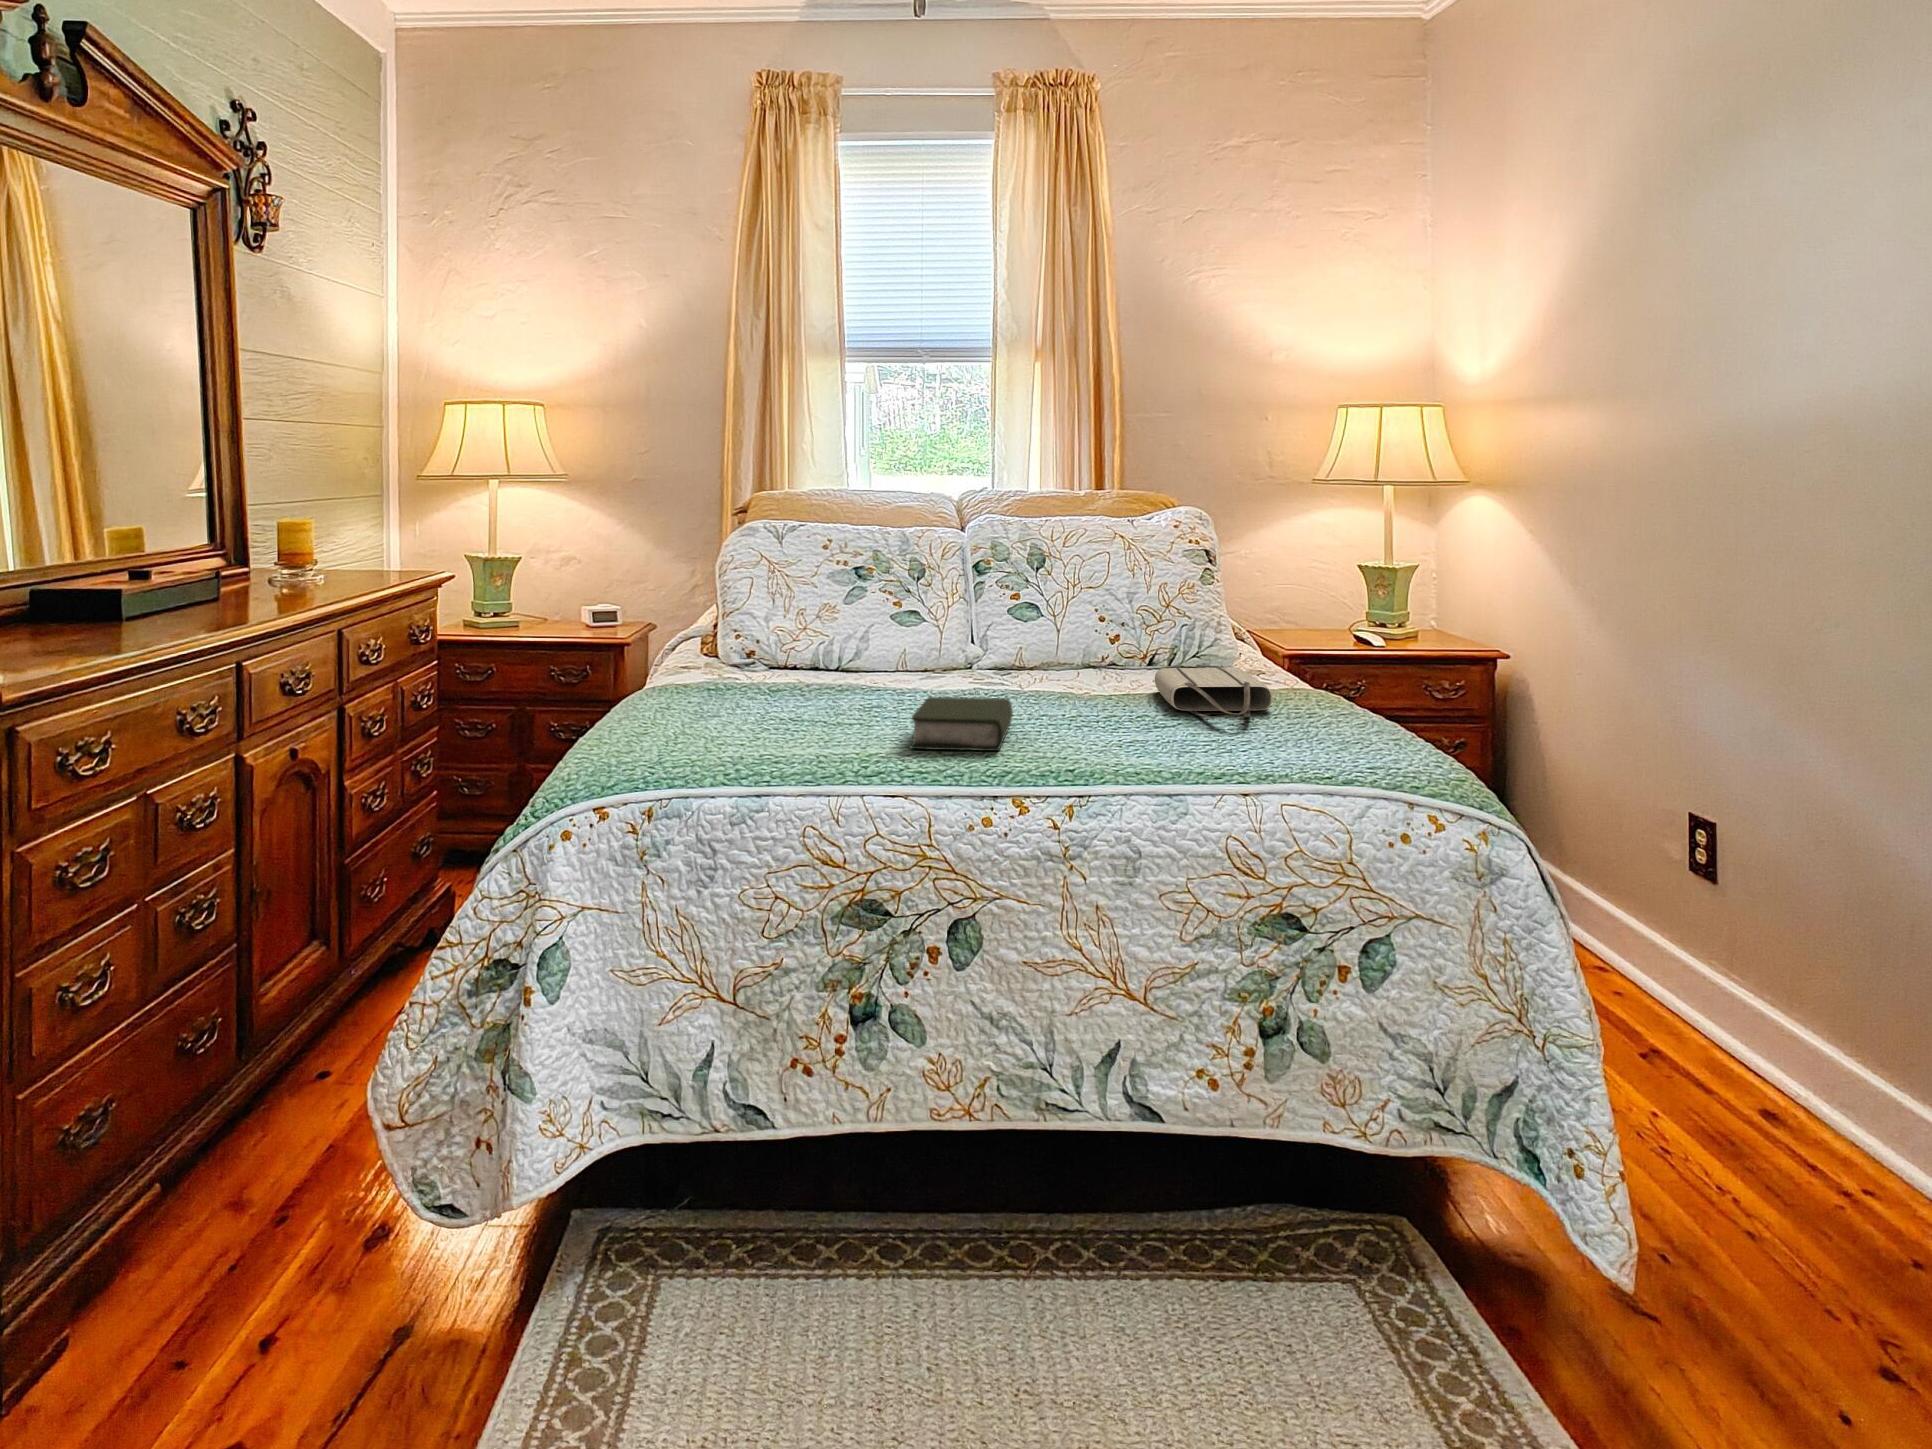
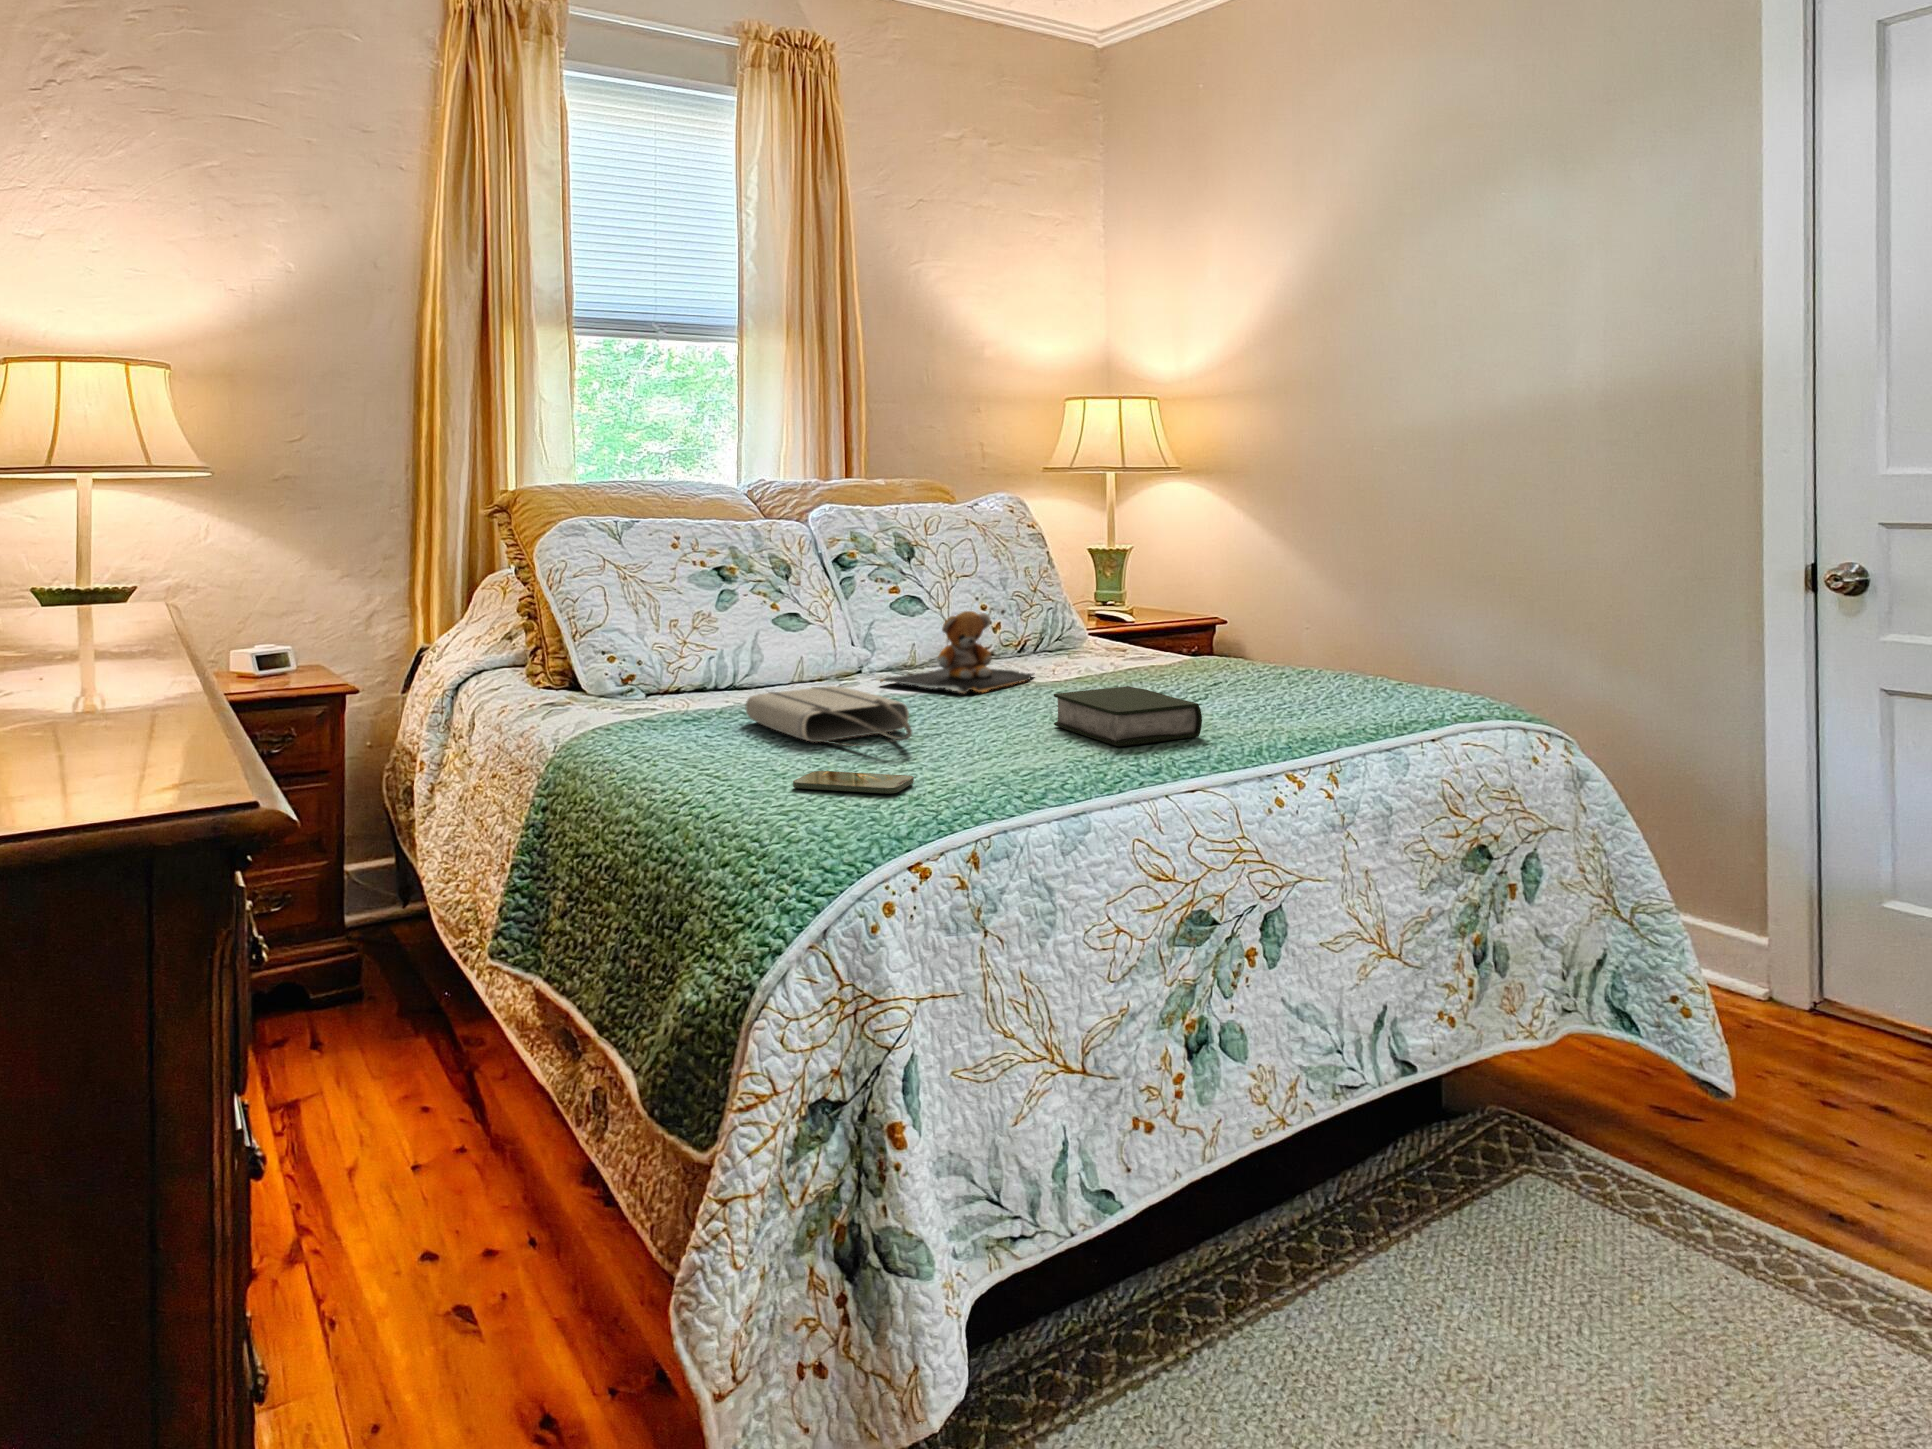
teddy bear: none [928,617,1069,692] -> present [880,611,1034,693]
tote bag: present [1155,667,1273,718] -> present [746,686,912,746]
smartphone: none [628,733,699,756] -> present [793,771,914,794]

